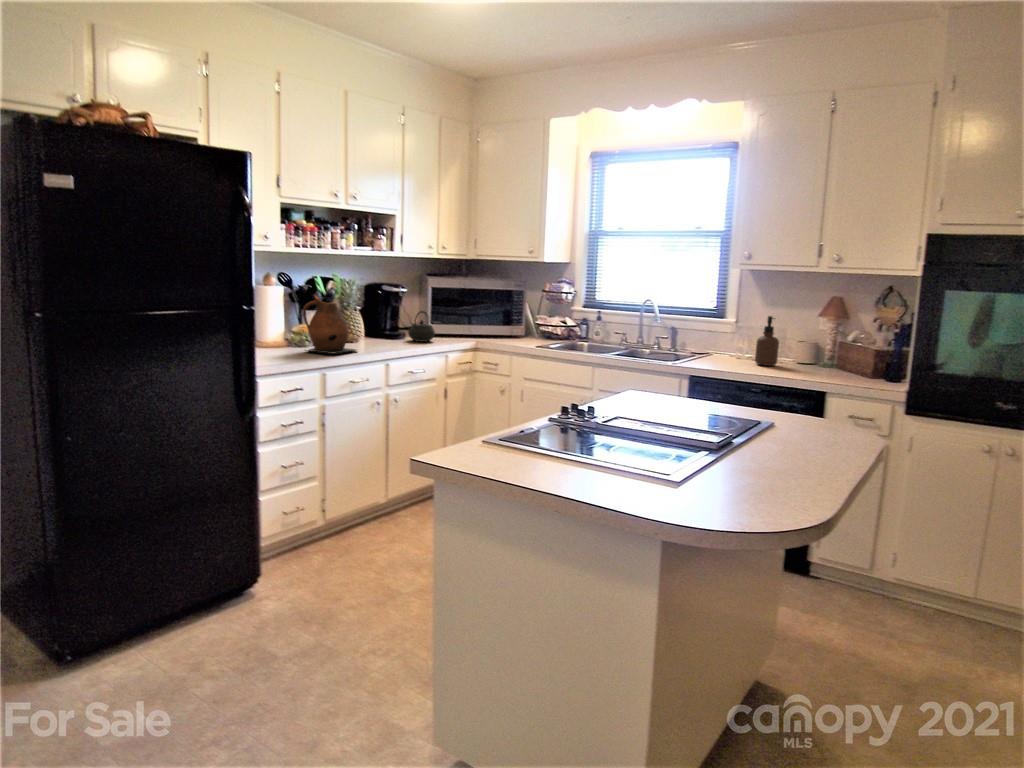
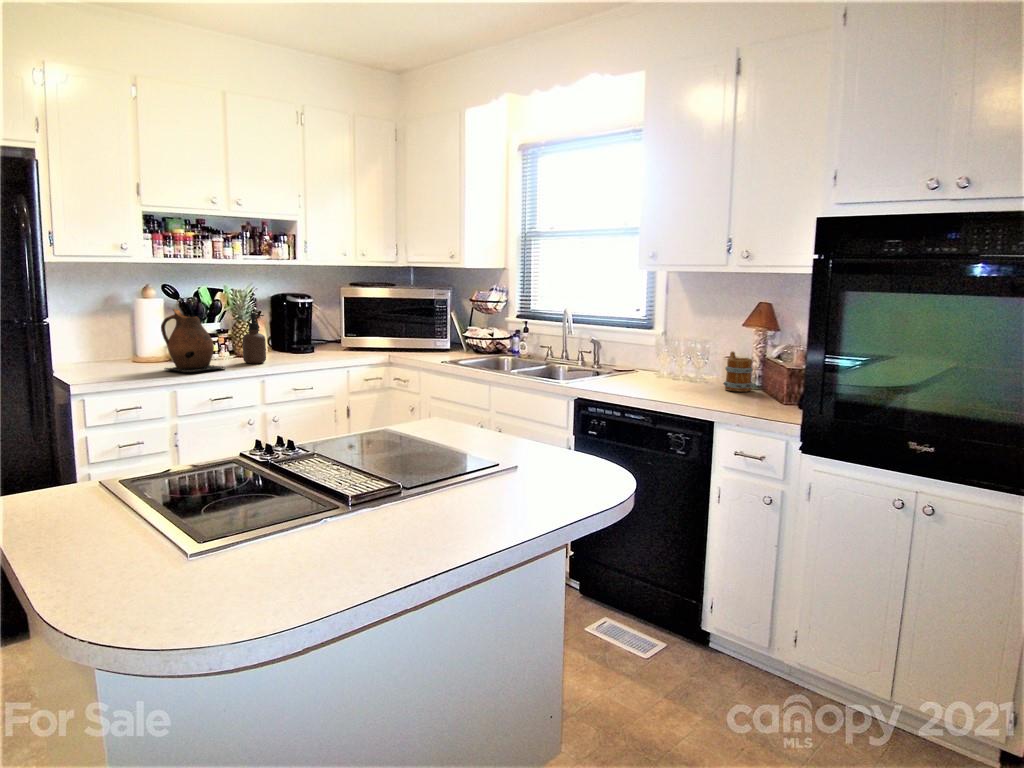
kettle: present [408,311,435,342] -> none [307,324,337,357]
soap dispenser: present [755,316,779,366] -> present [243,313,266,364]
mug: none [808,339,836,372] -> present [724,352,753,392]

